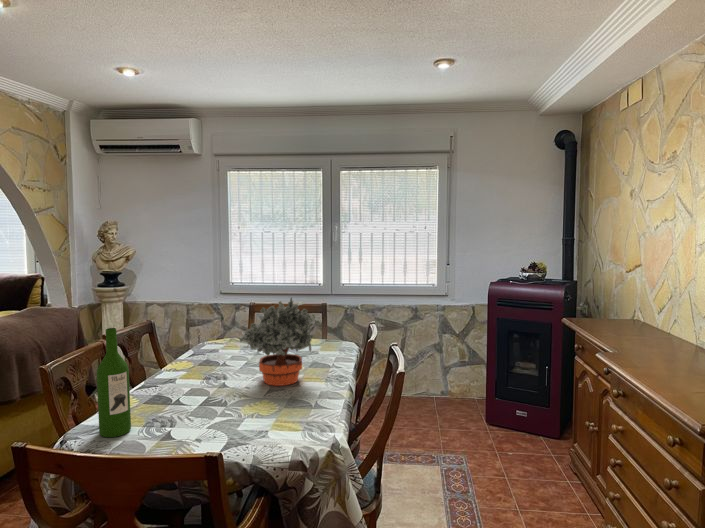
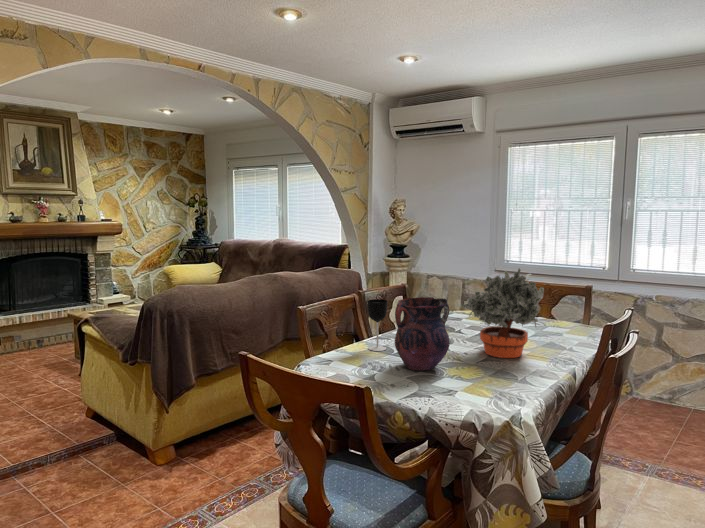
wine bottle: present [97,328,131,437] -> none [326,277,350,367]
vase: none [184,337,244,419] -> present [395,297,450,371]
wine glass: none [136,345,161,405] -> present [367,299,388,351]

